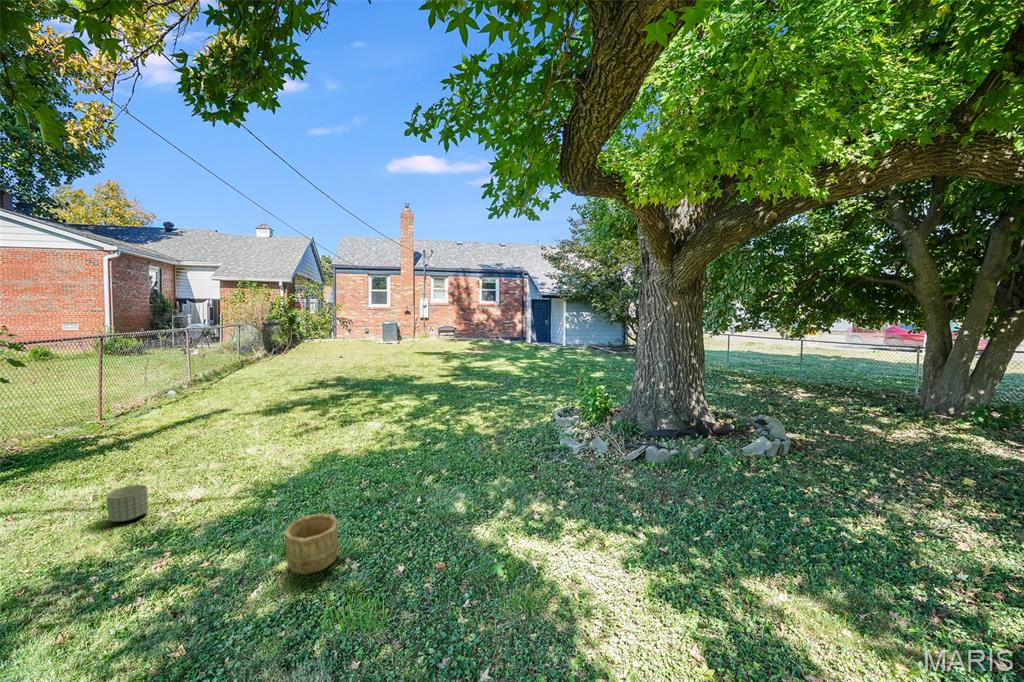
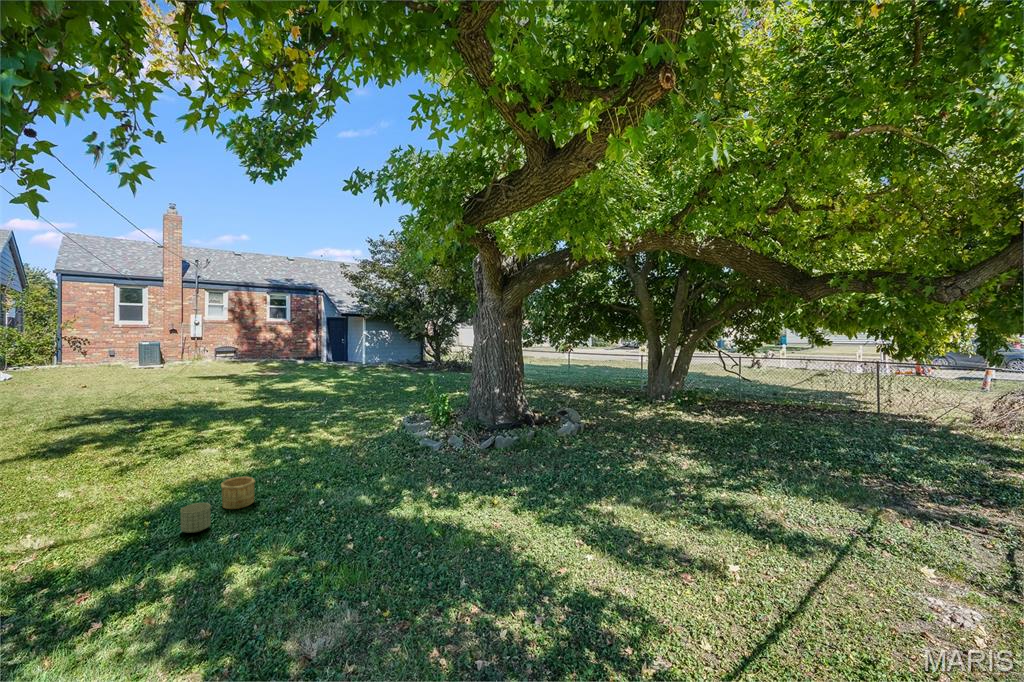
planter: present [107,485,148,522] -> present [181,503,211,533]

